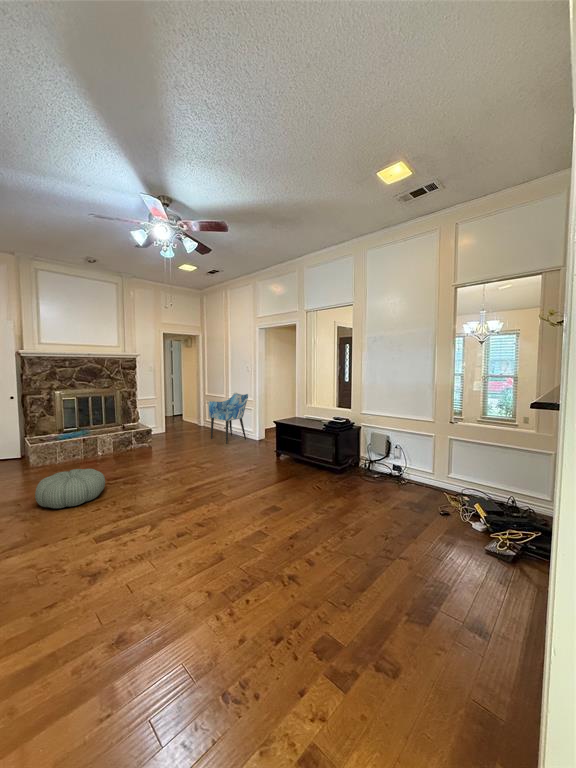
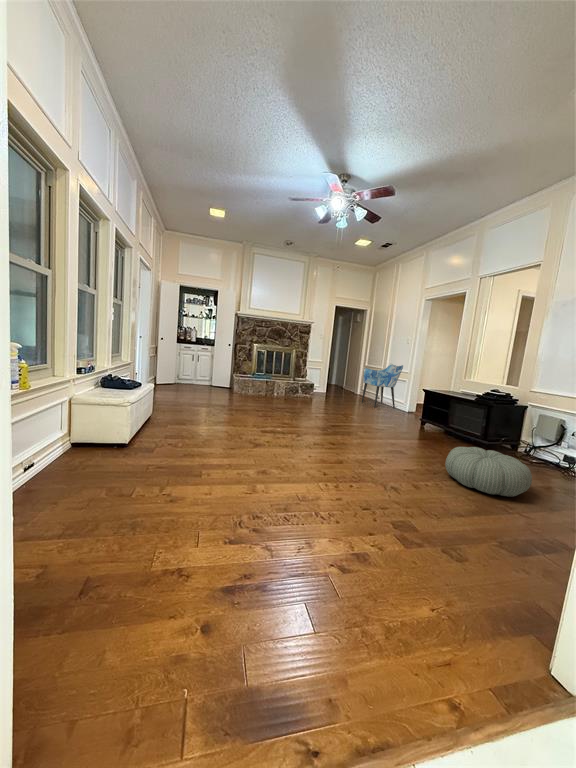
pouf: present [35,469,105,508] -> present [445,447,532,497]

